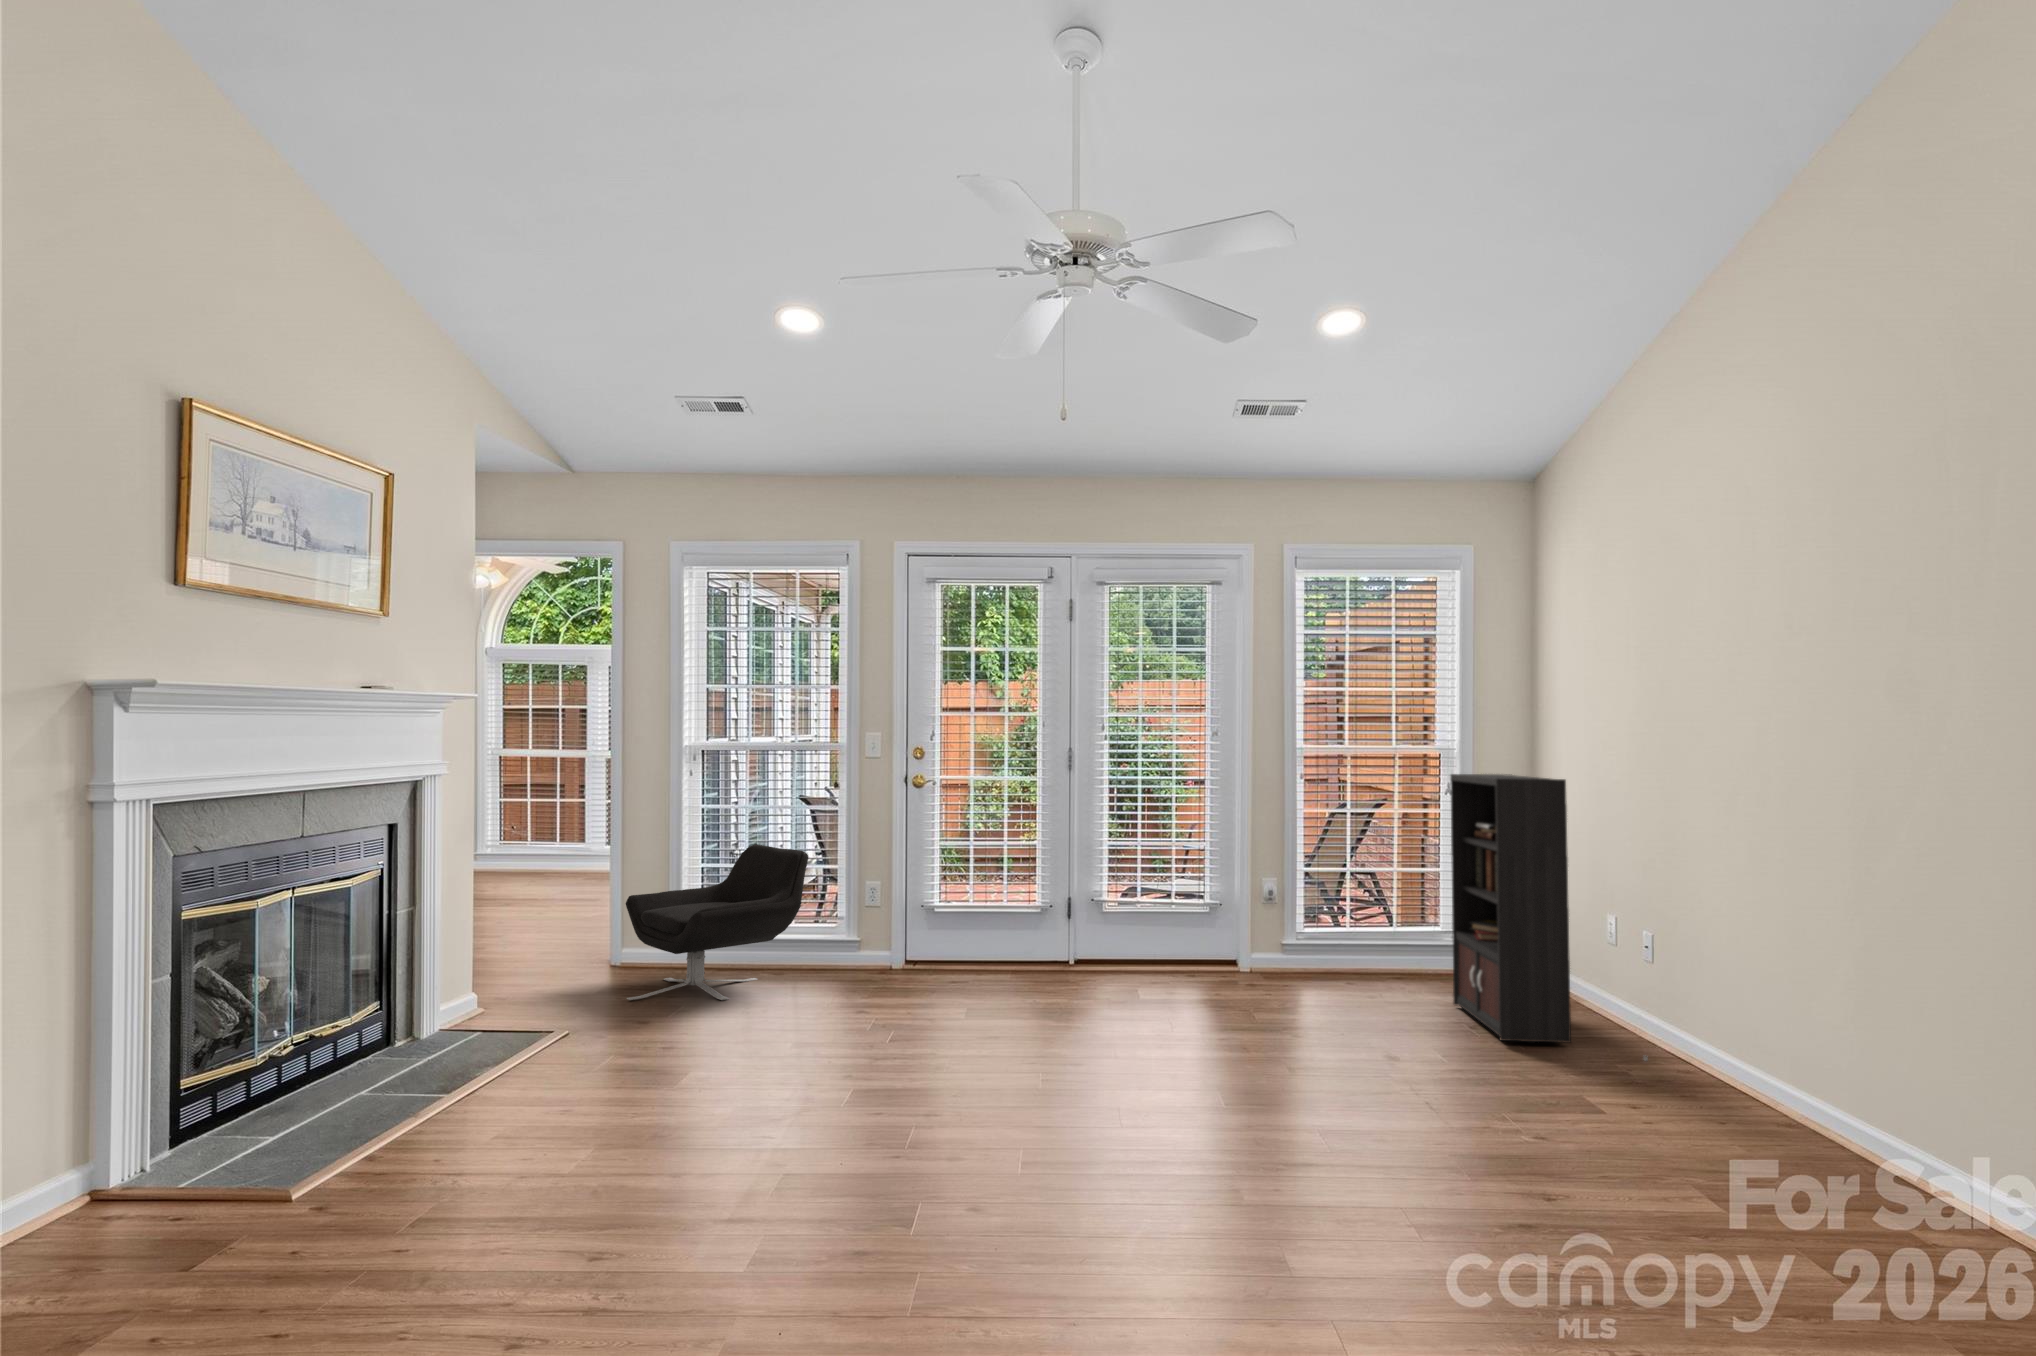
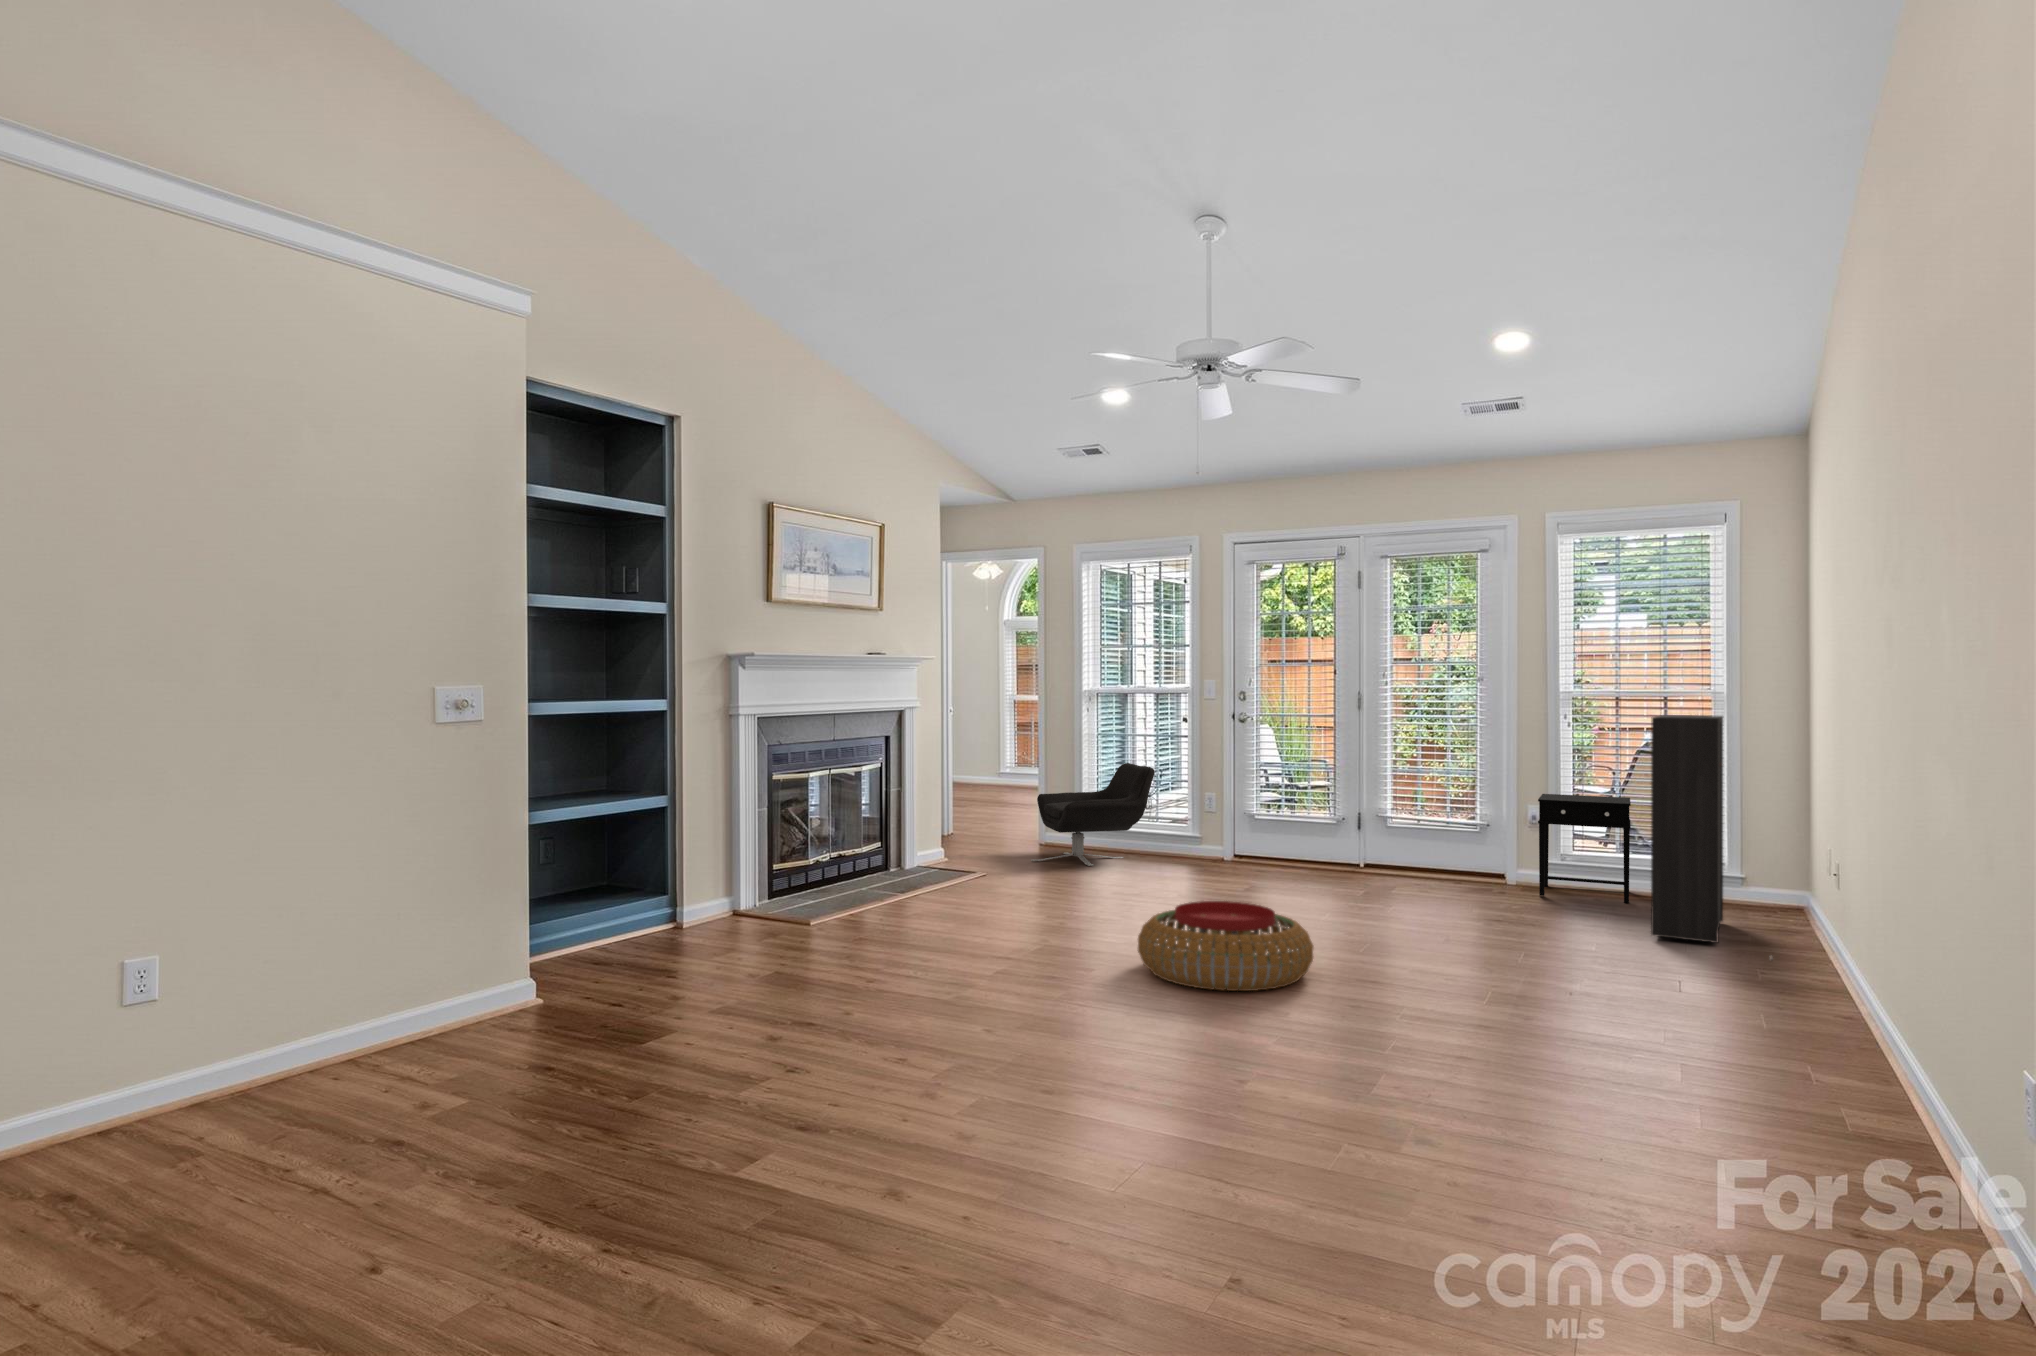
side table: none [1279,865,1396,989] -> present [1538,794,1631,903]
pouf: none [1001,1085,1285,1266] -> present [1138,901,1313,991]

